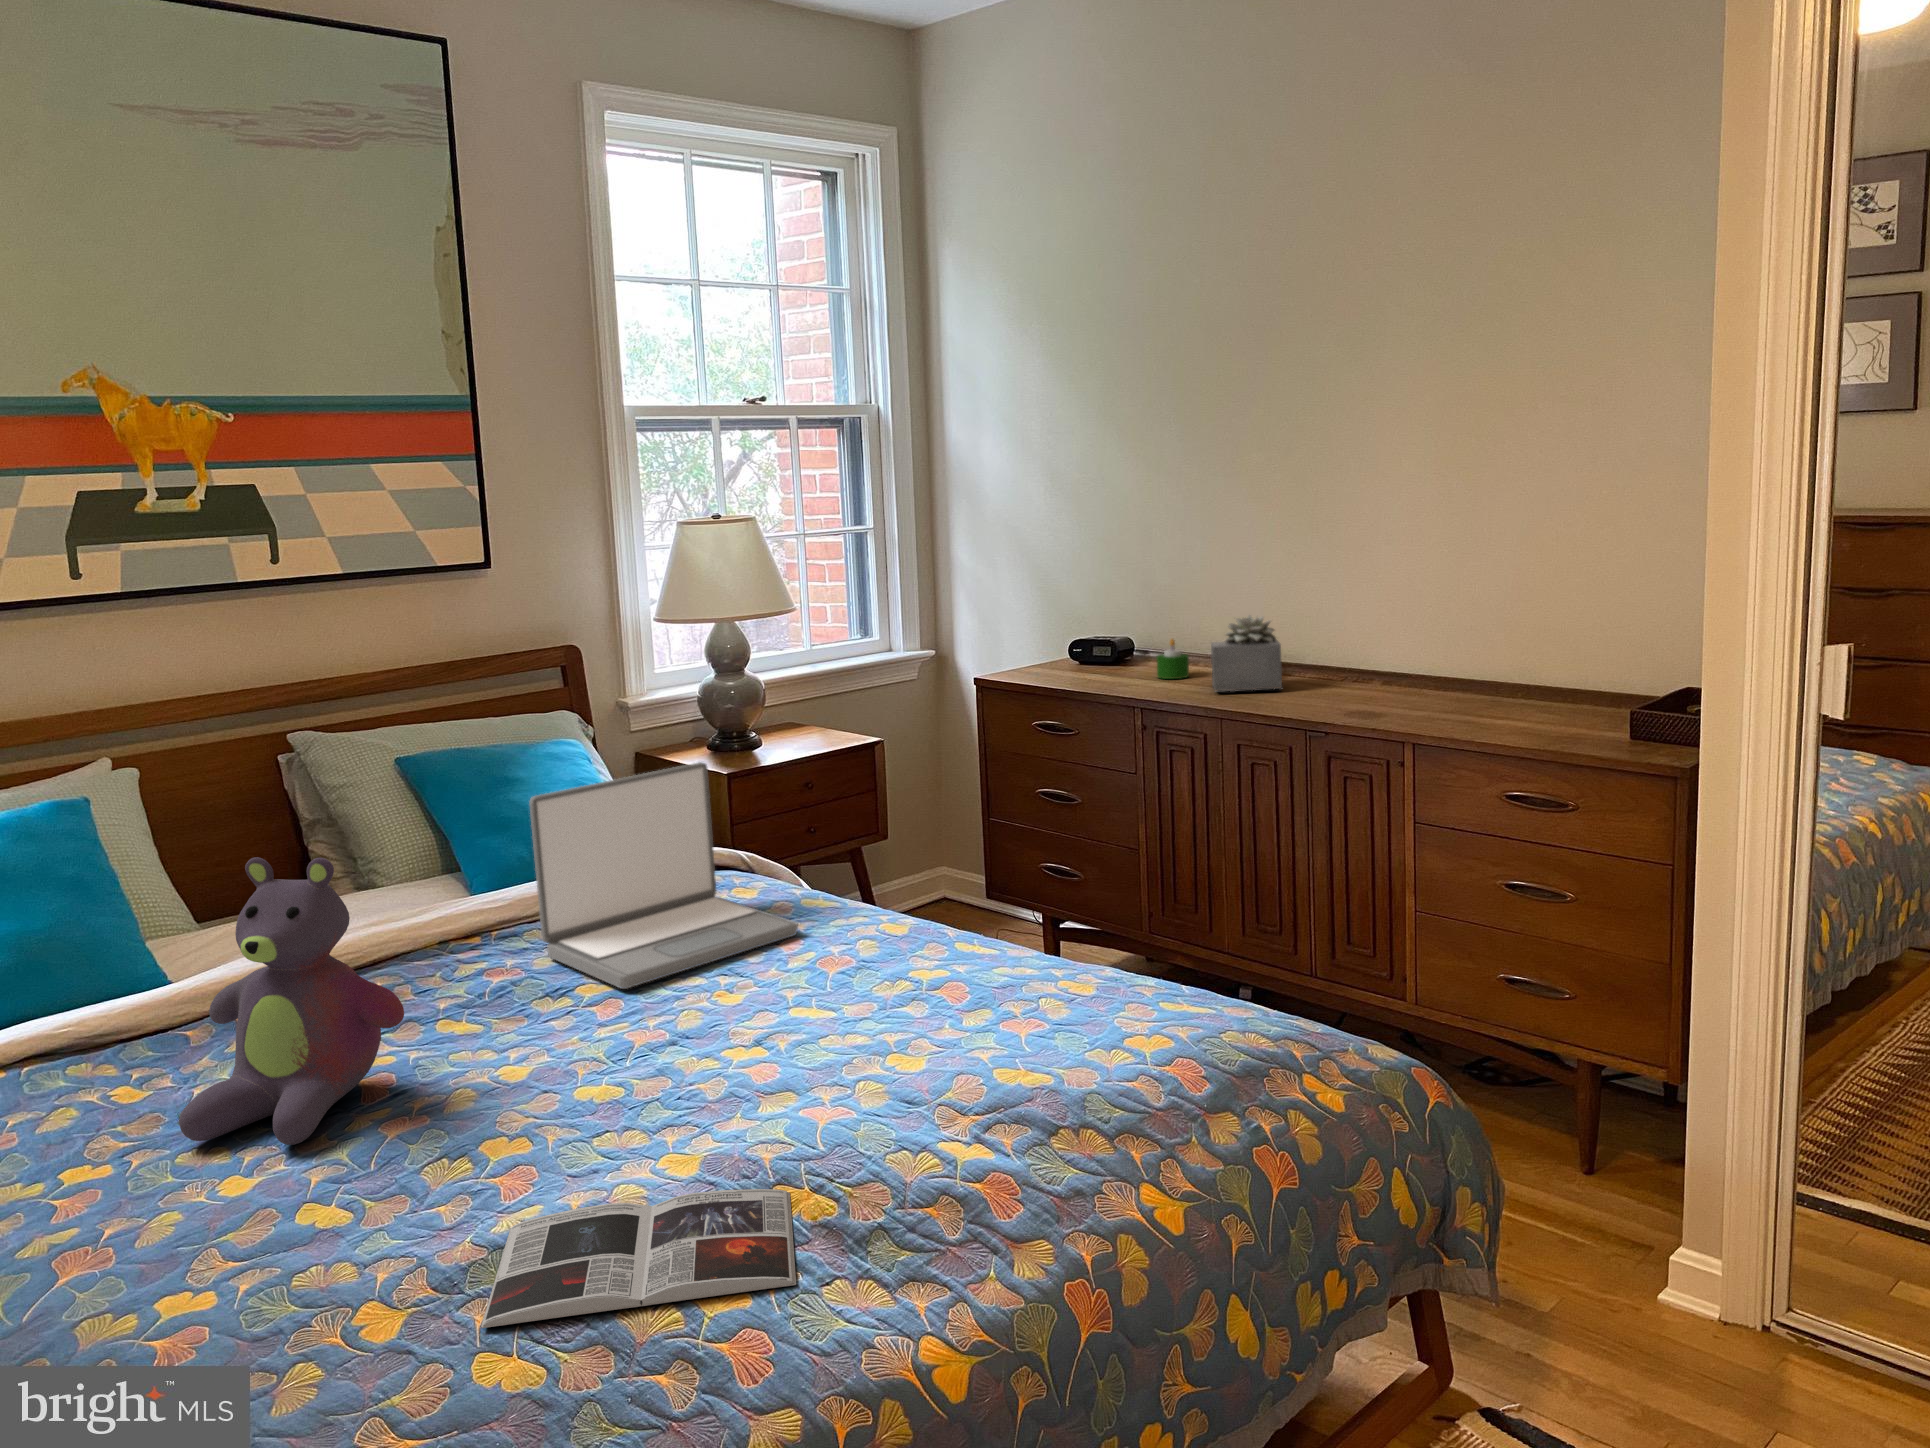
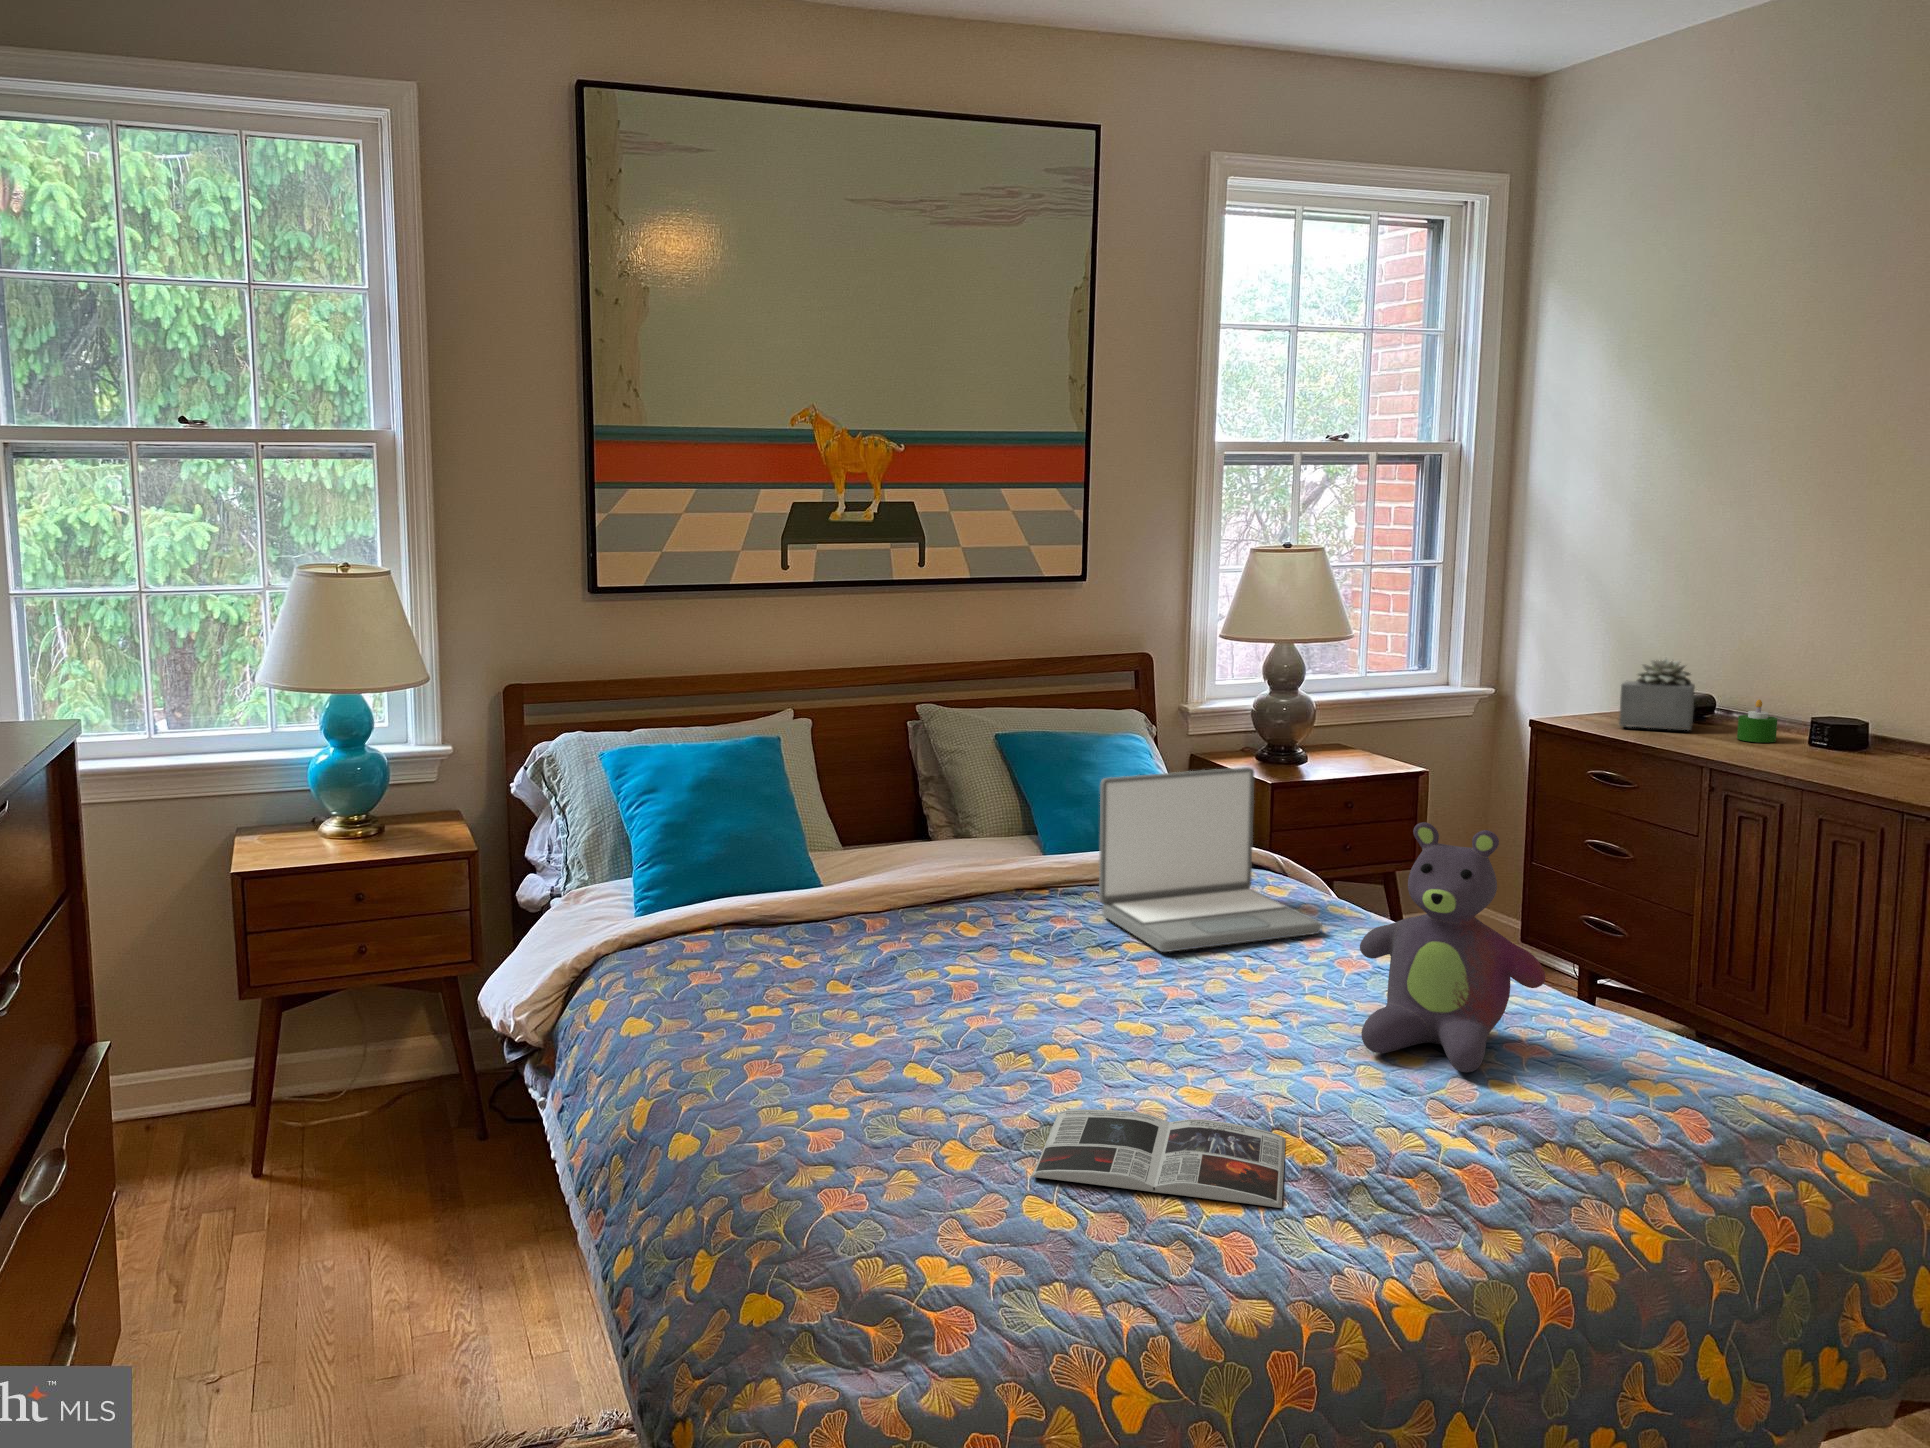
succulent plant: present [1211,615,1282,691] -> present [1619,659,1695,730]
stuffed bear: present [179,857,404,1145] -> present [1360,822,1545,1073]

